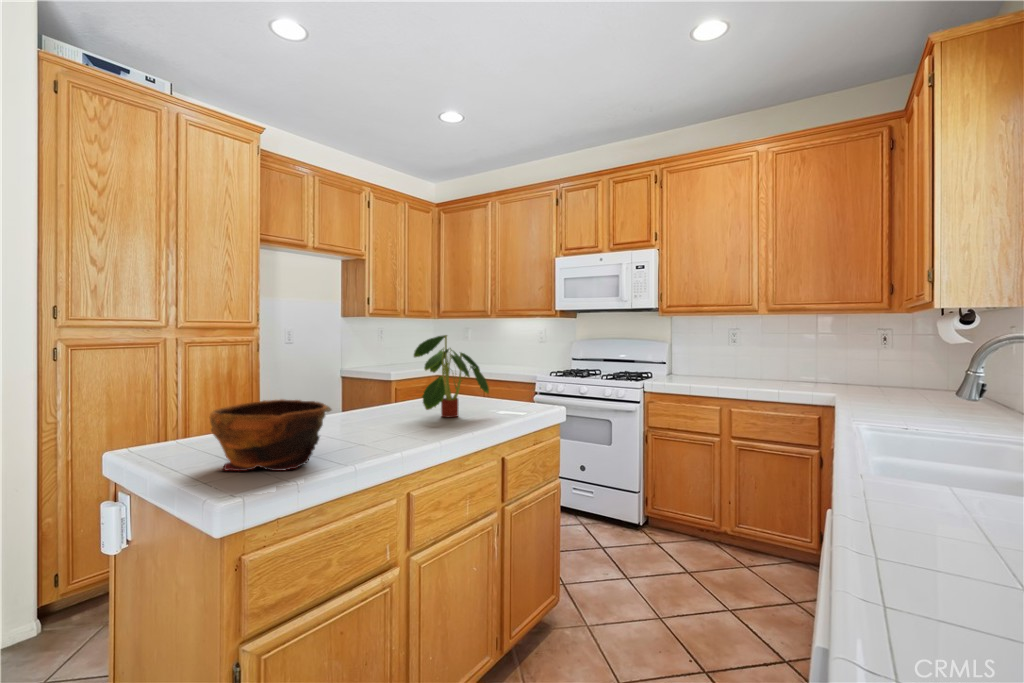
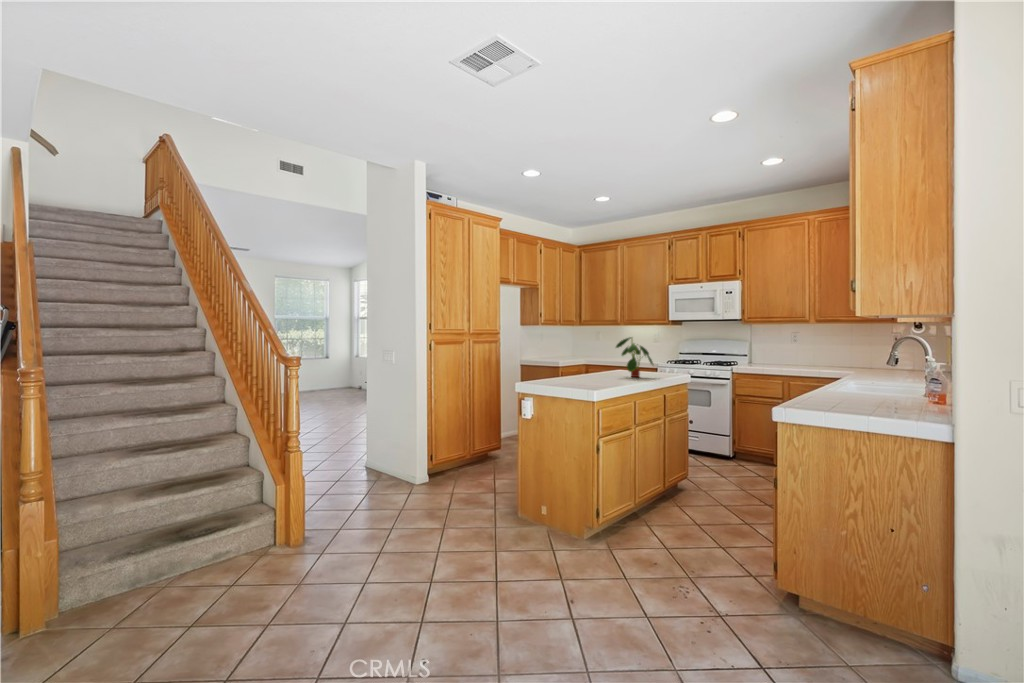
bowl: present [210,399,332,471] -> none [574,362,613,385]

